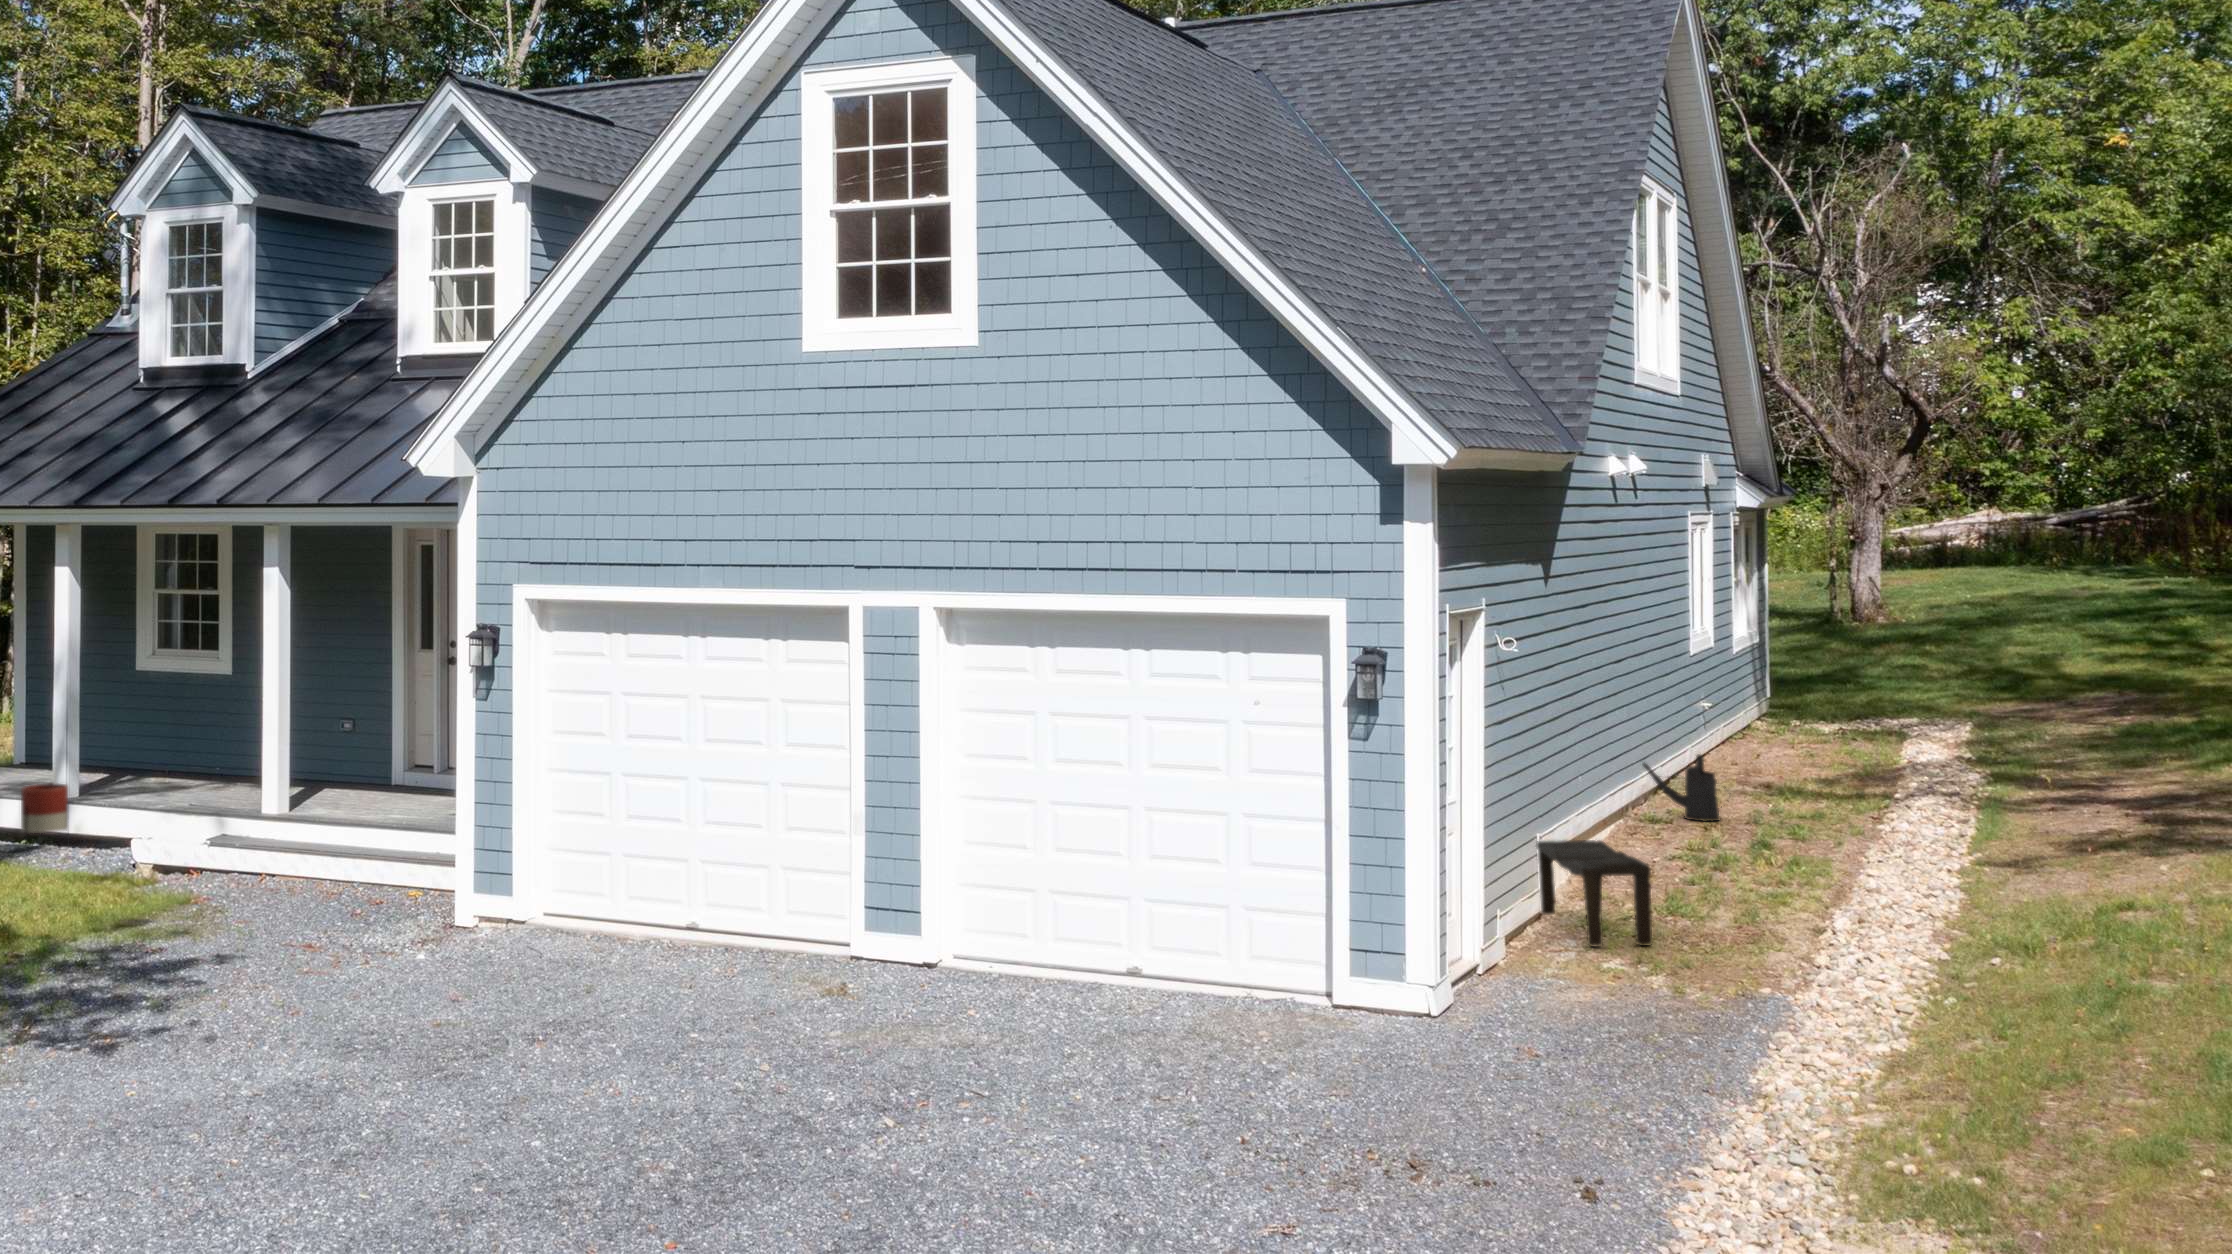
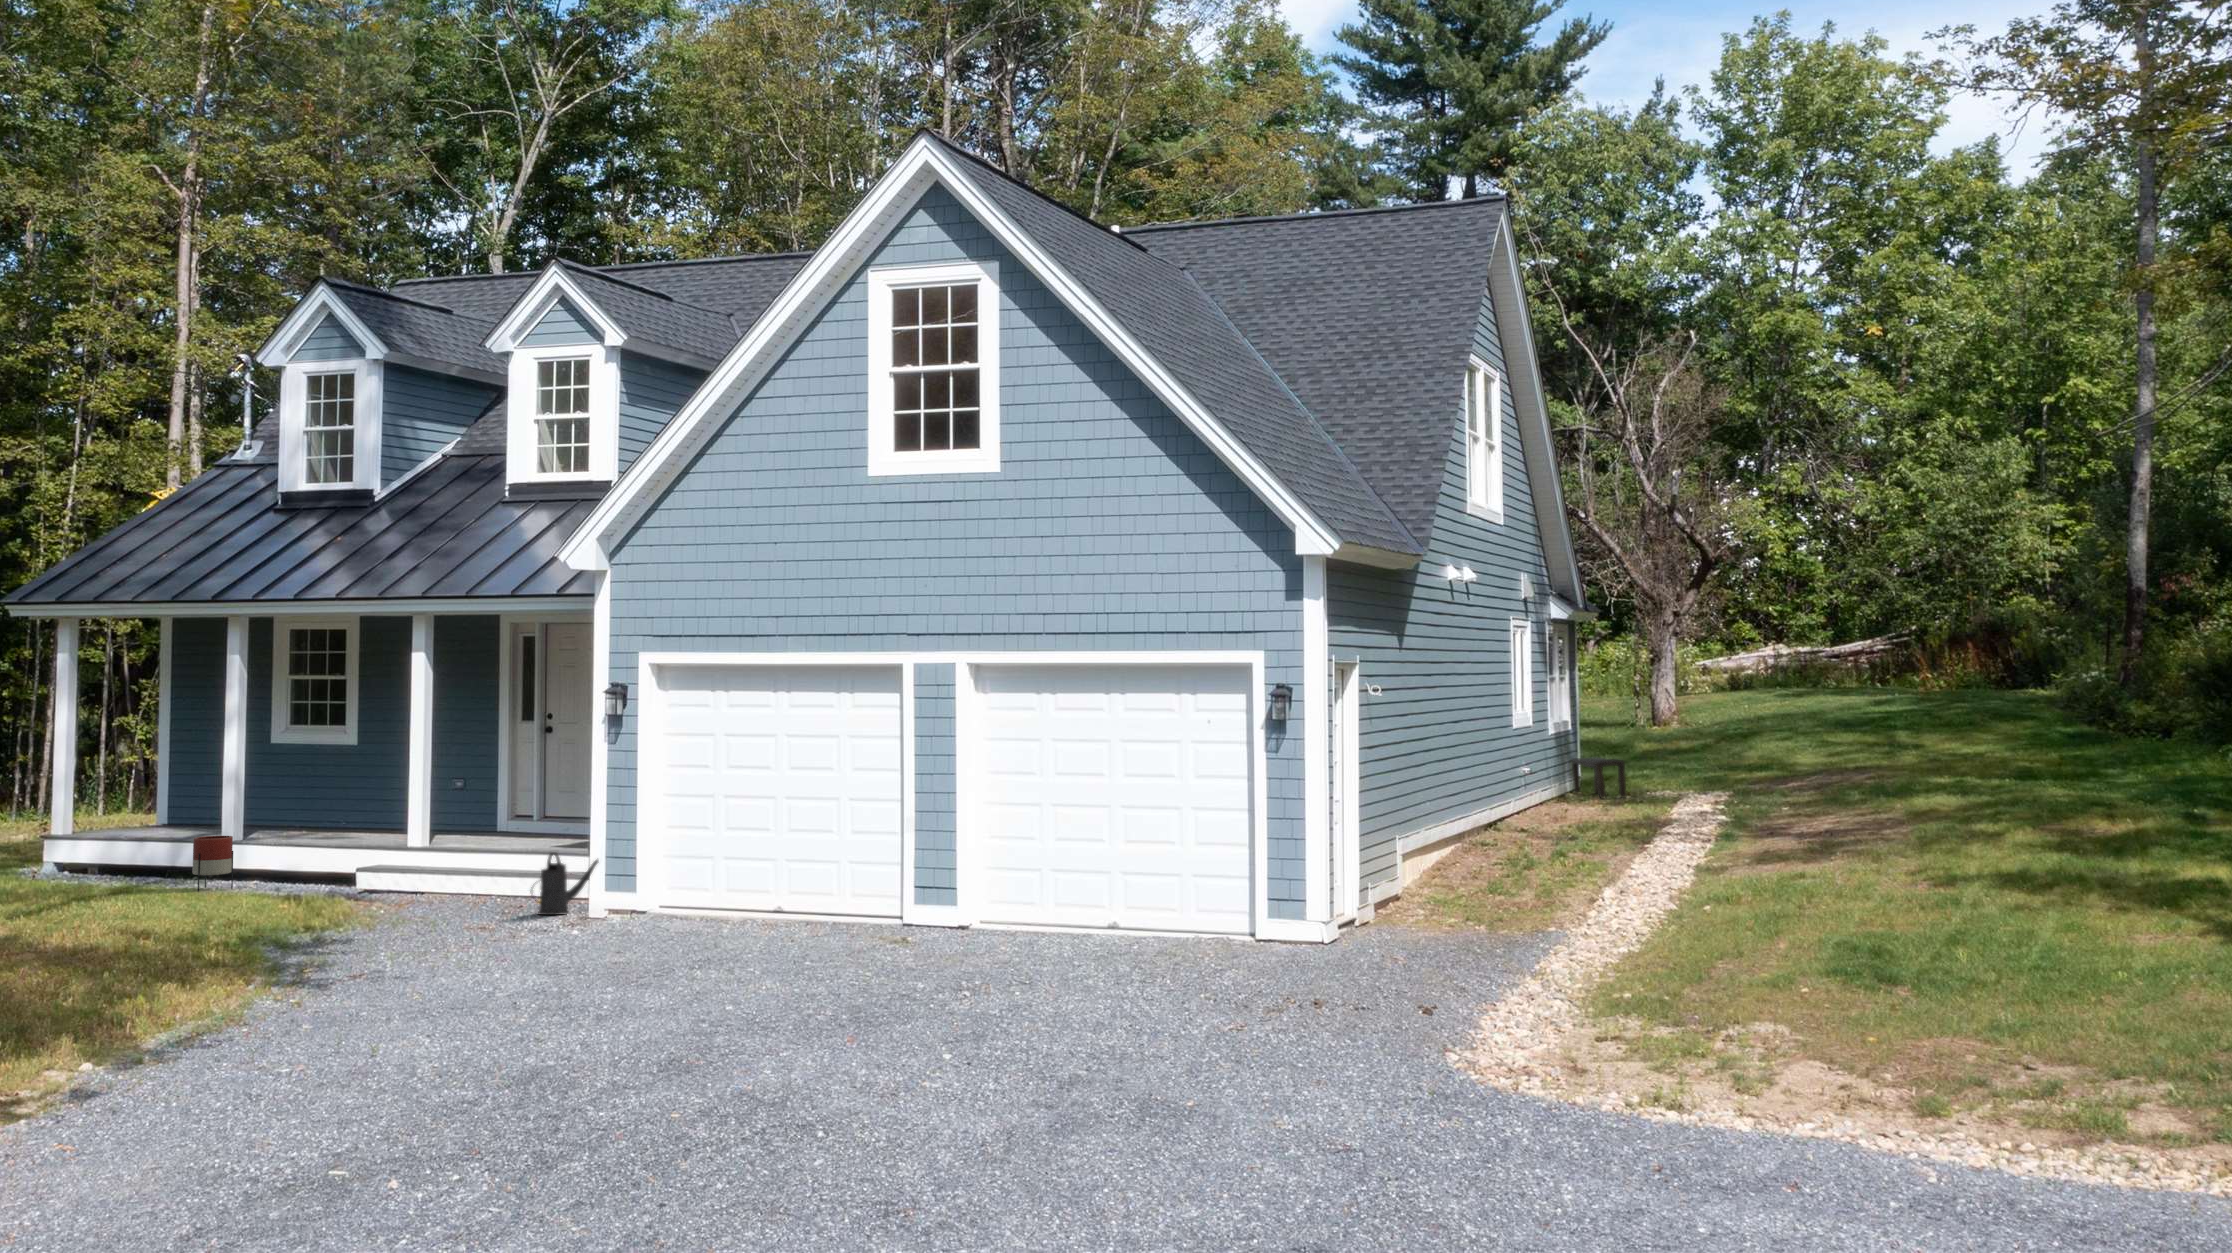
watering can: present [1643,754,1722,821] -> present [530,852,599,915]
bench: present [1536,840,1652,946] -> present [1571,757,1626,798]

